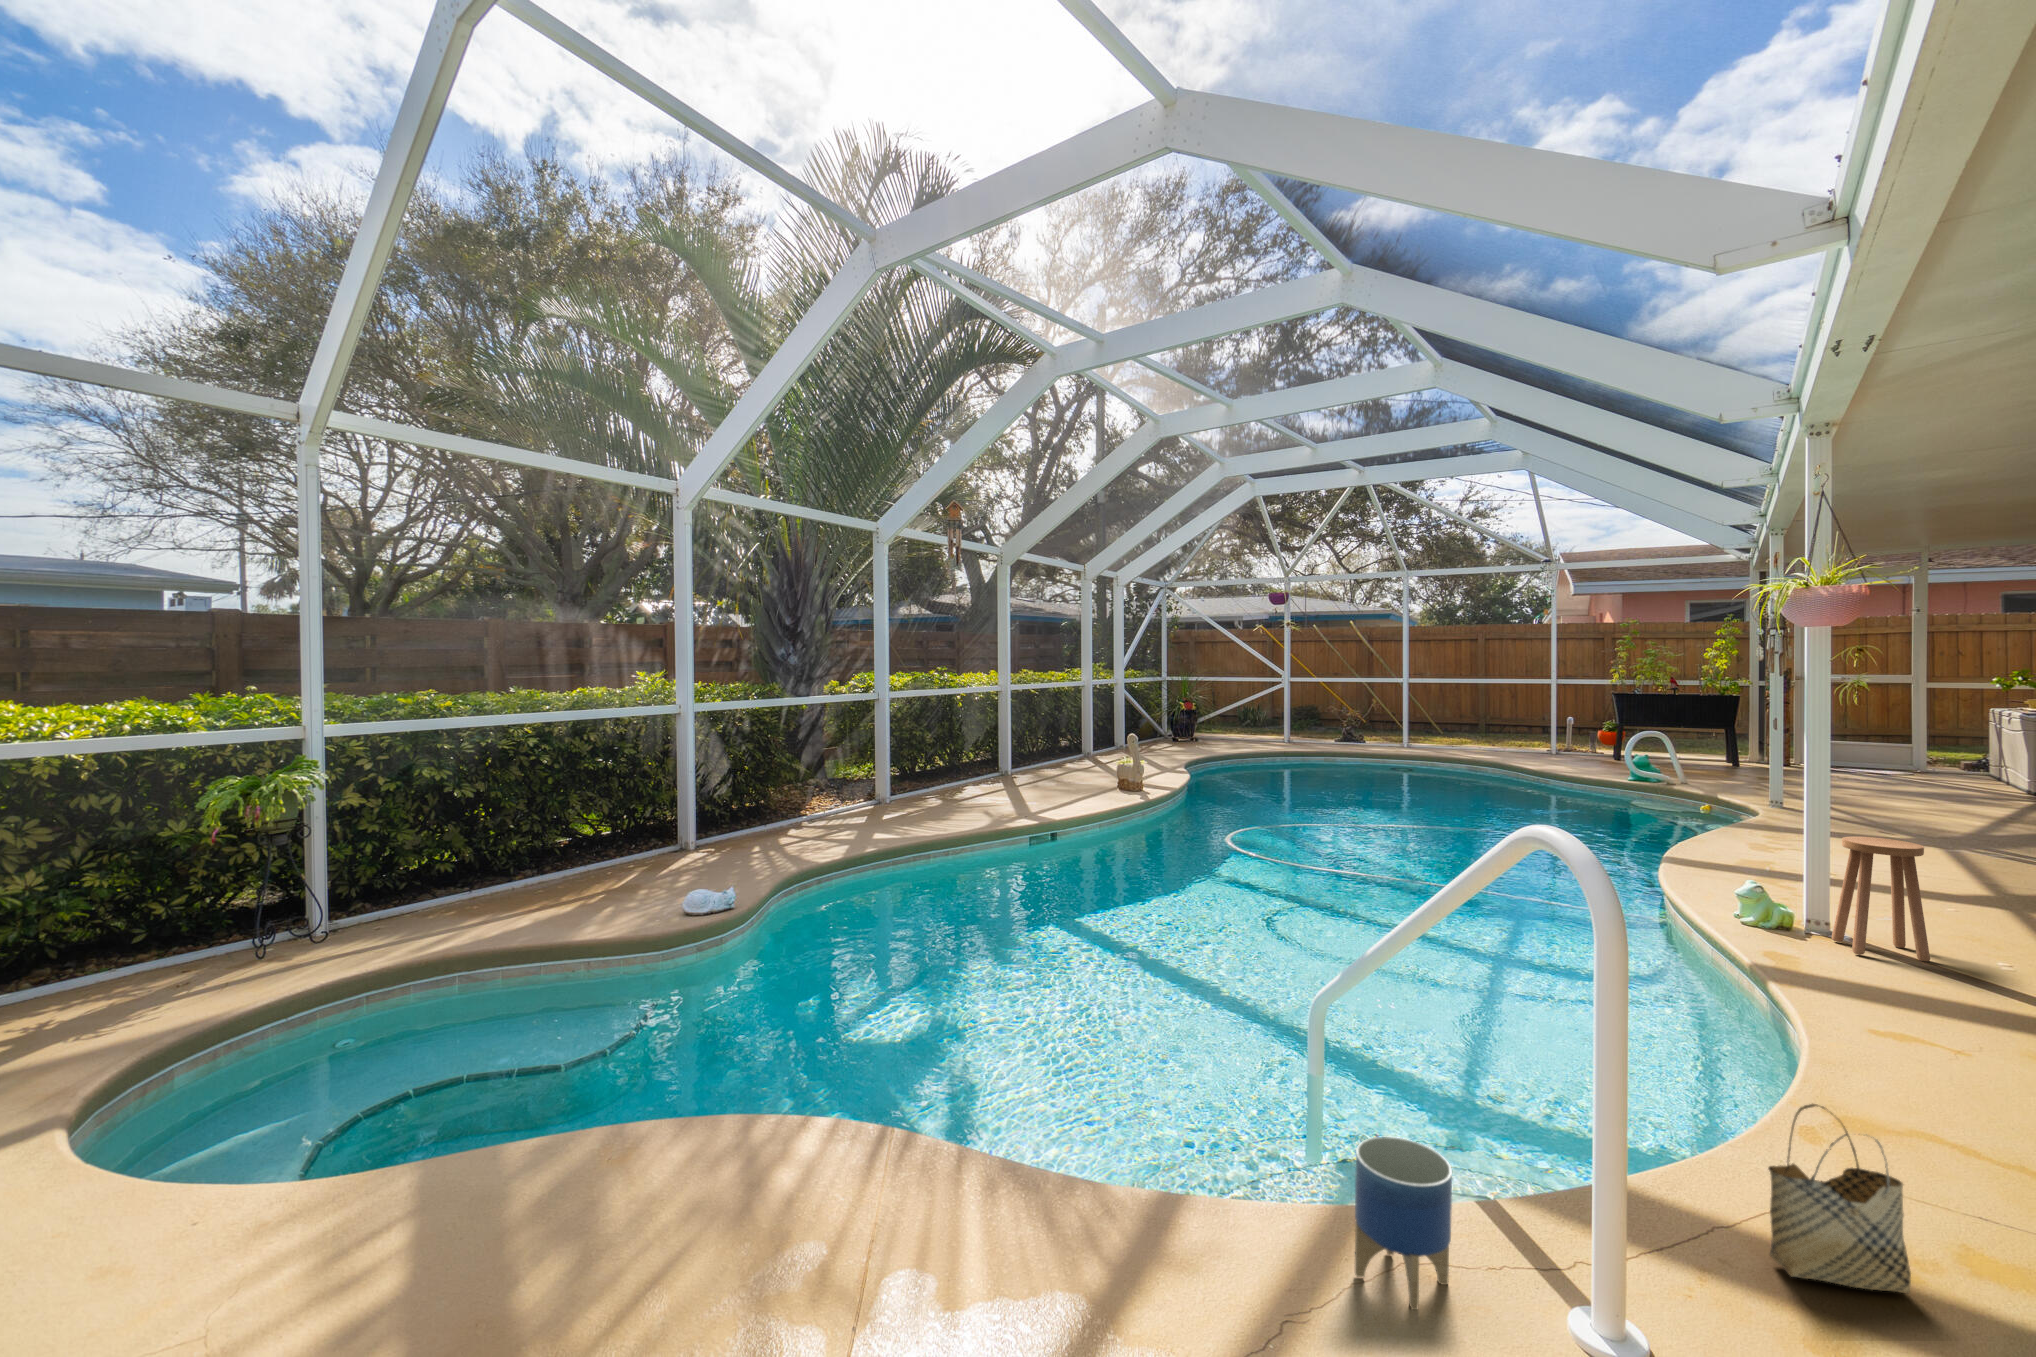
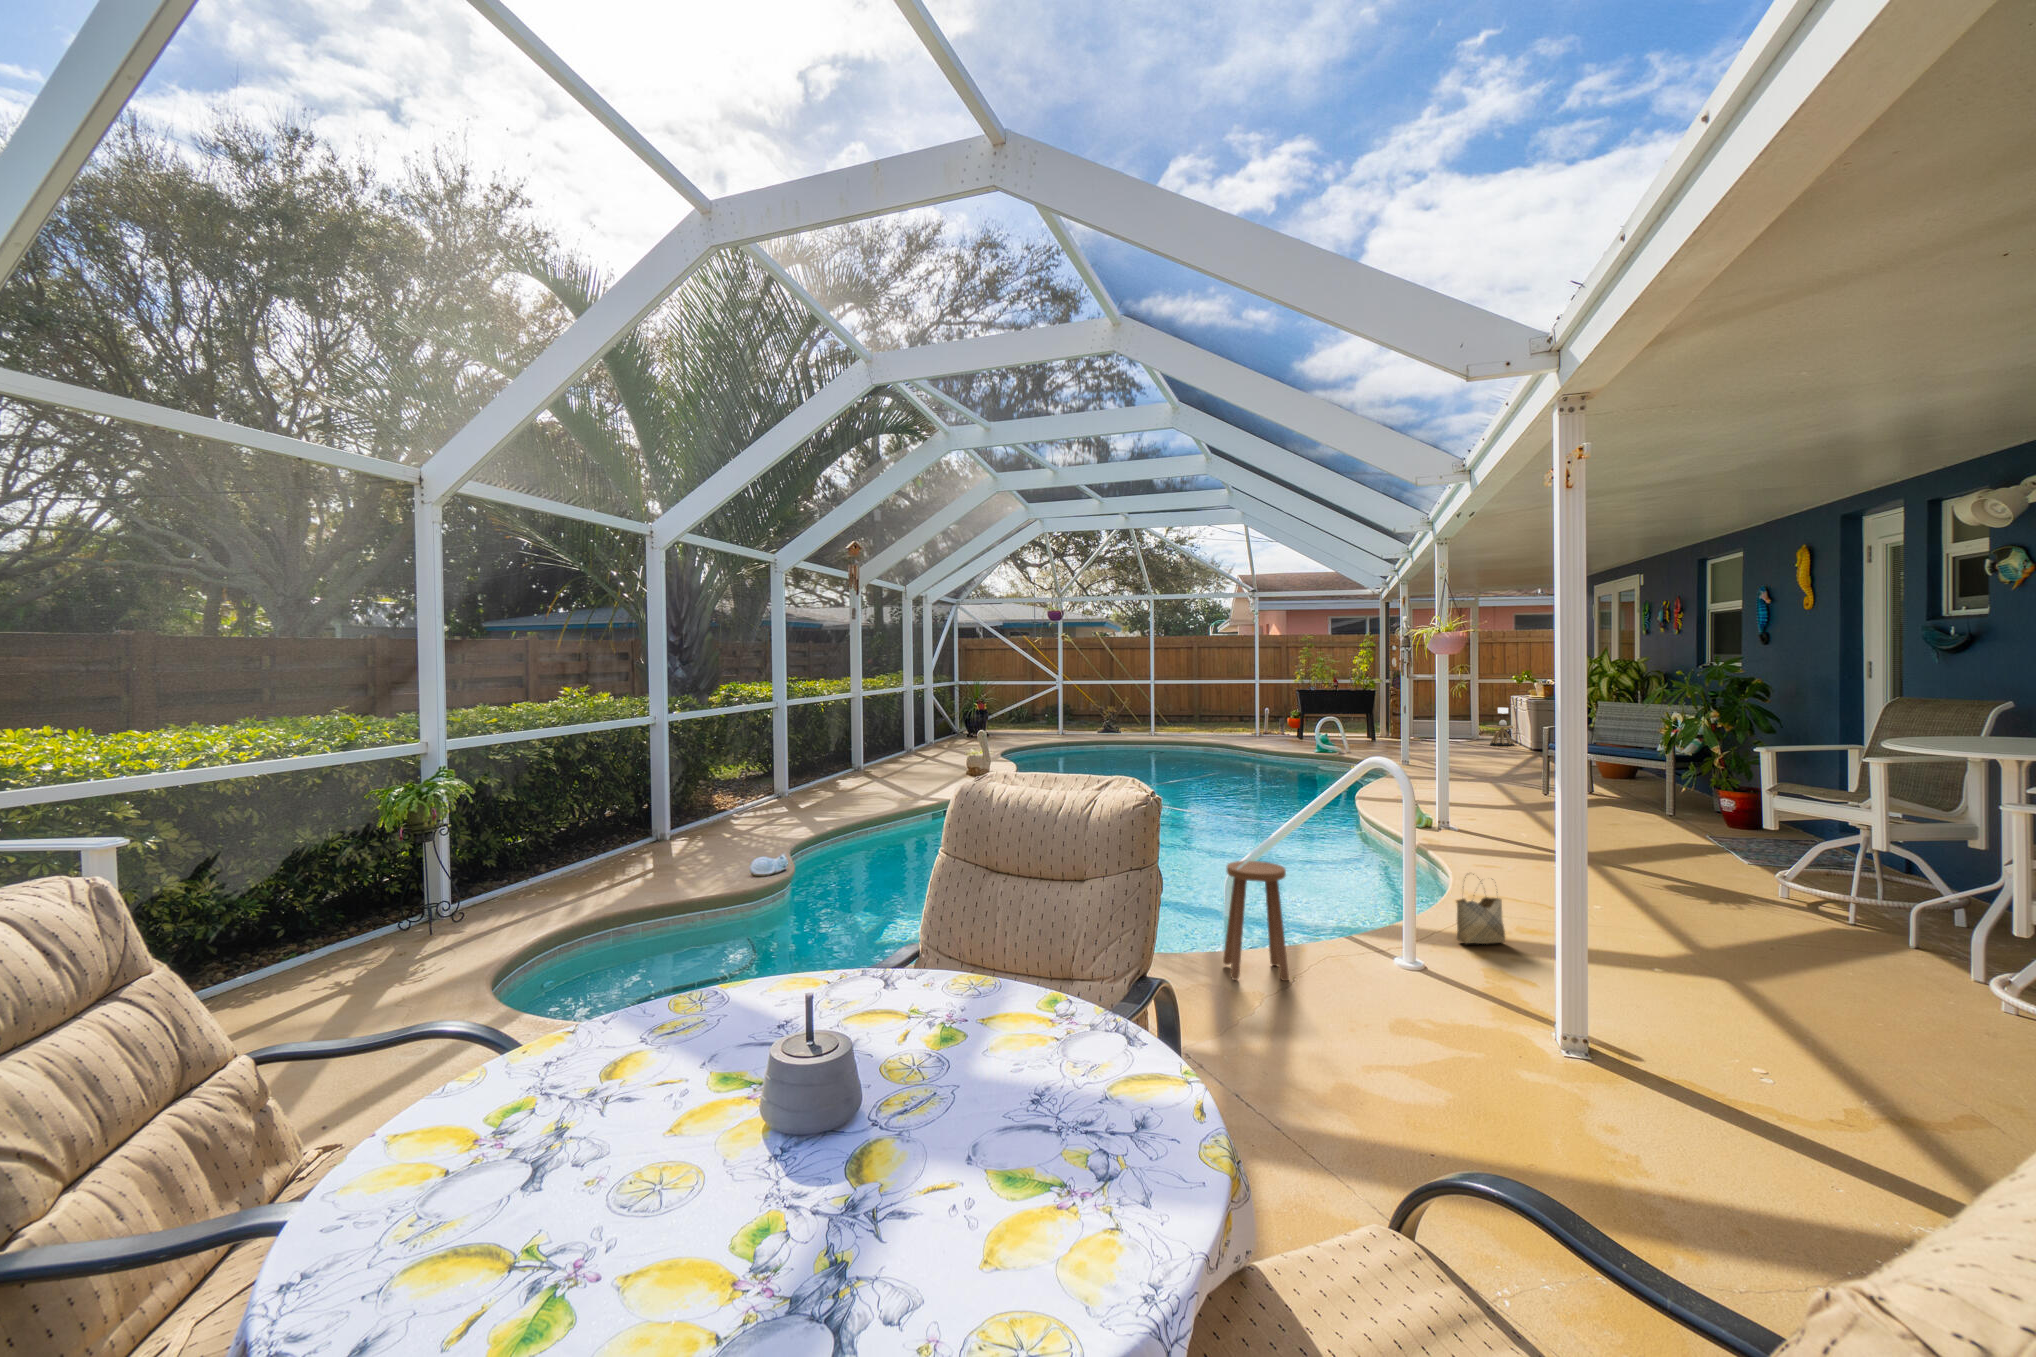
side table: none [1937,725,2003,785] -> present [1486,708,1514,746]
stool: present [1832,837,1930,962] -> present [1223,861,1289,981]
planter: present [1355,1136,1452,1310] -> none [1305,905,1347,972]

